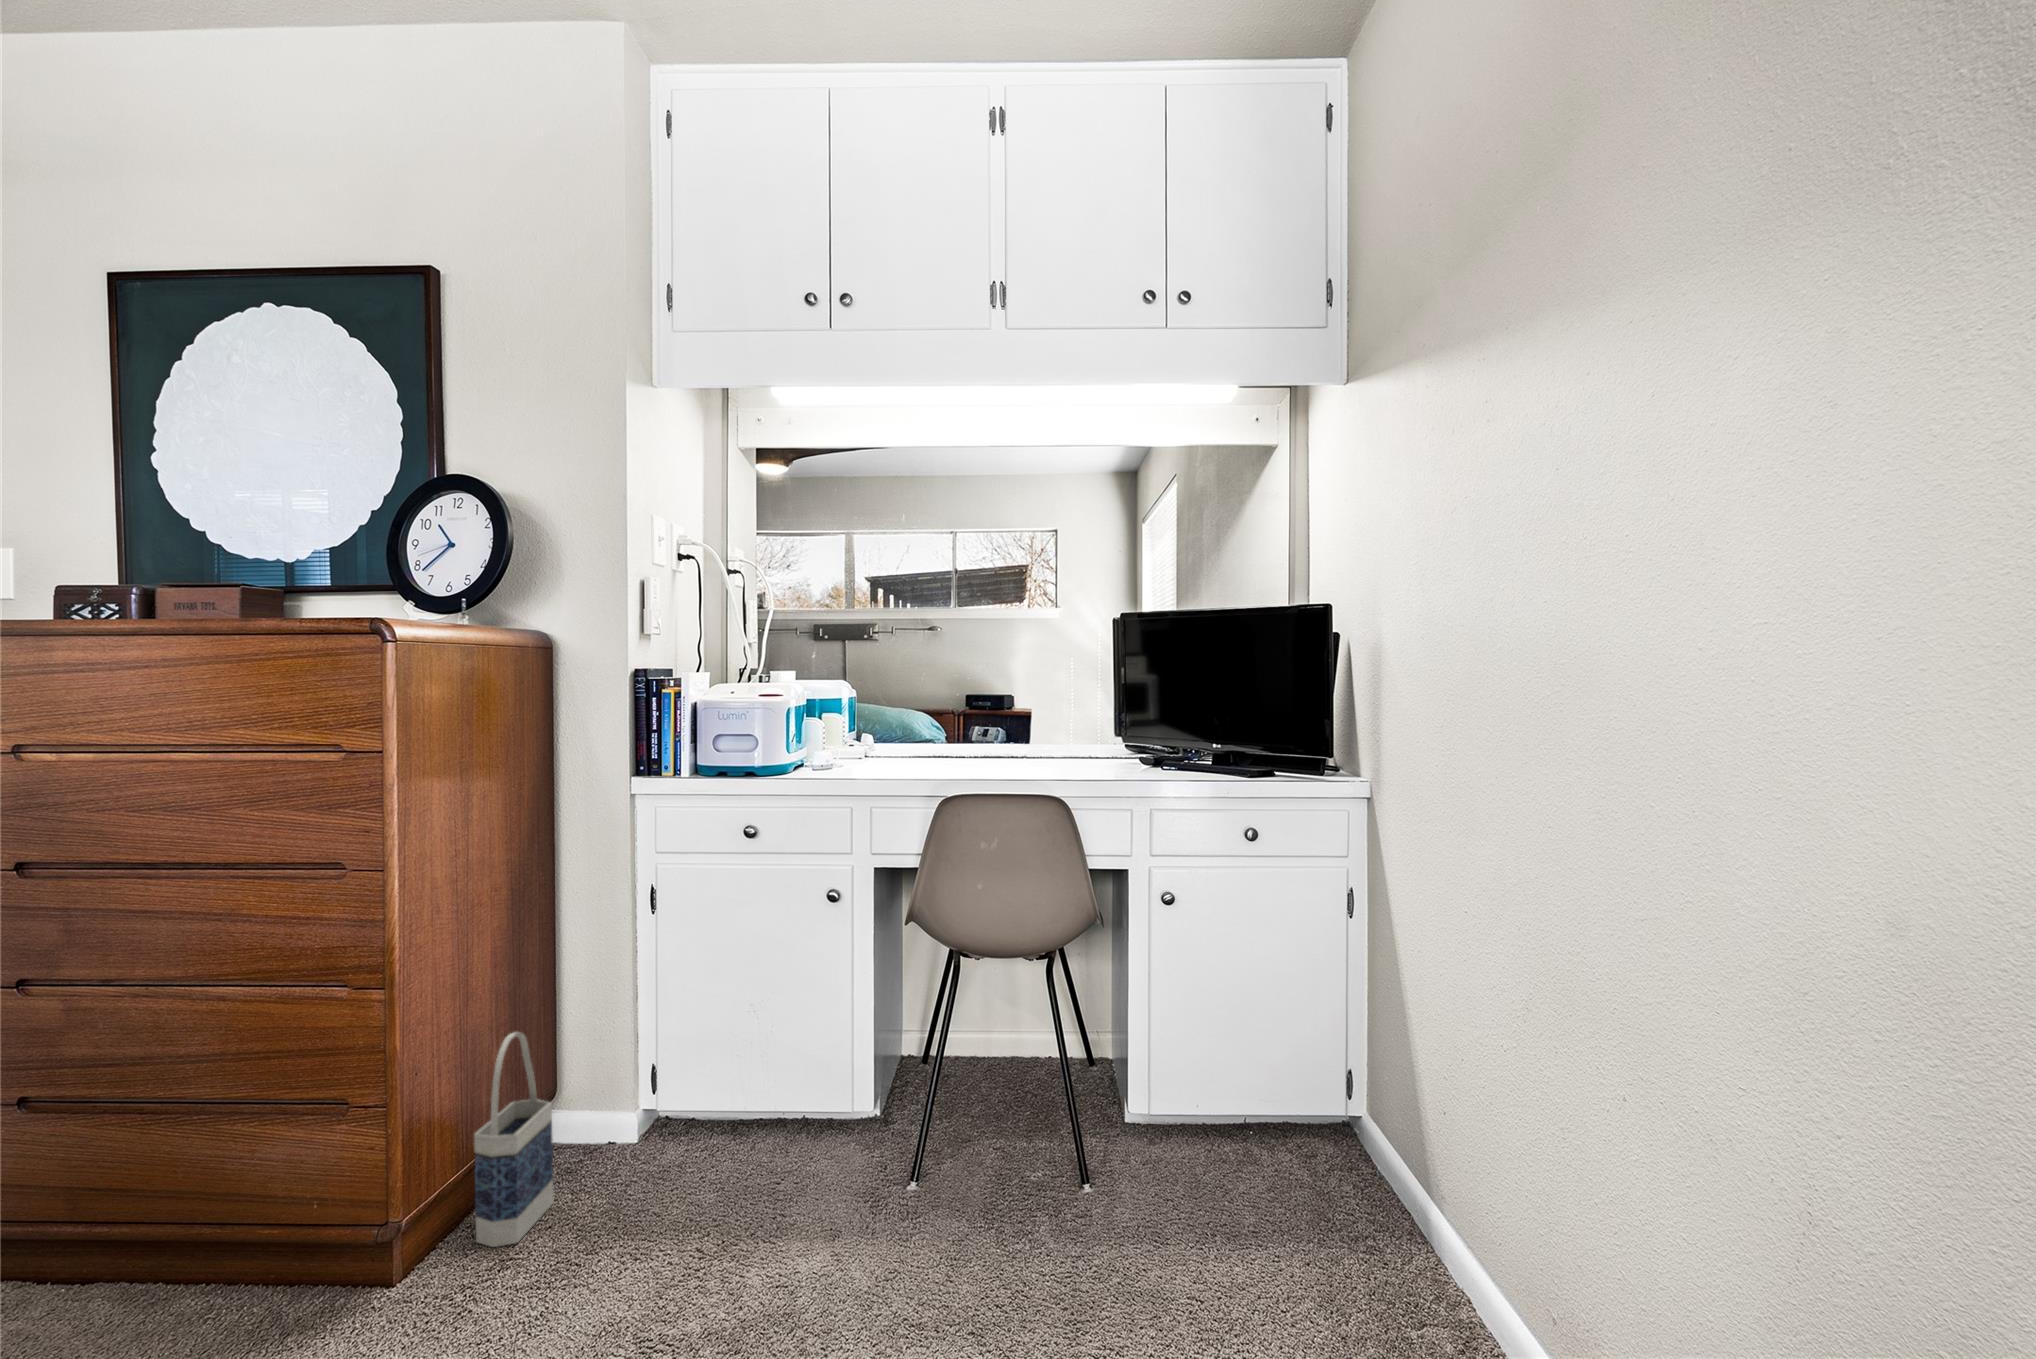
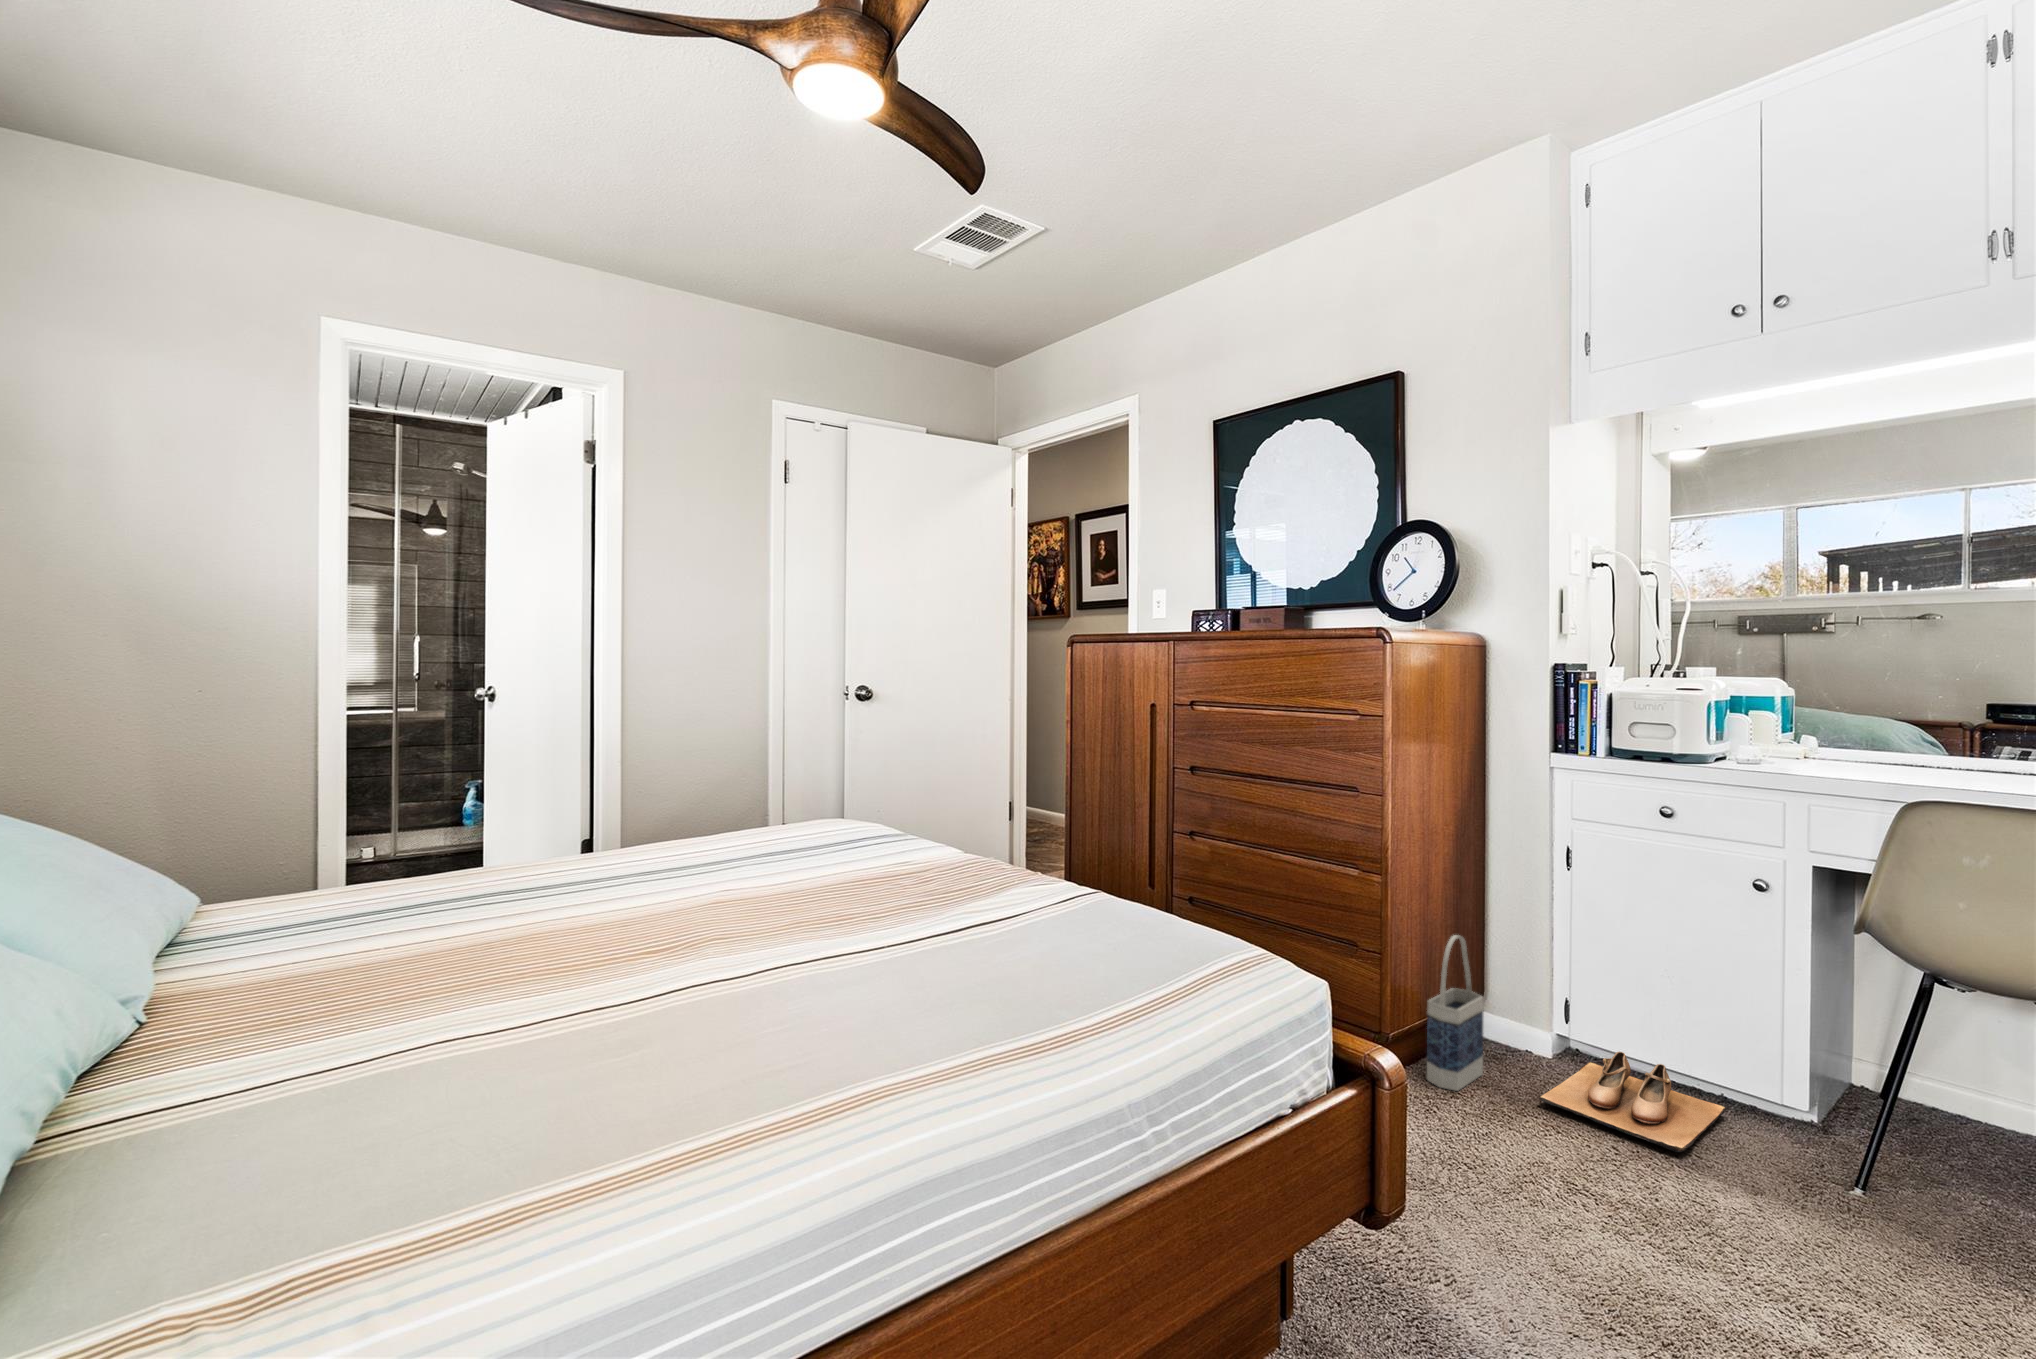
shoe: none [618,1118,809,1223] -> present [1539,1052,1727,1152]

